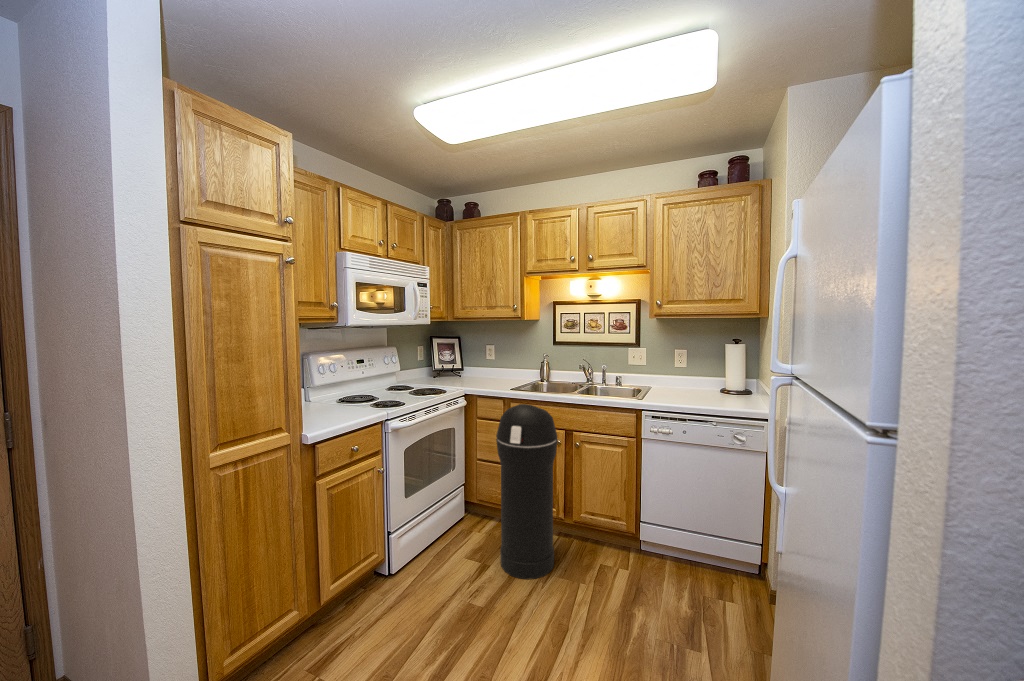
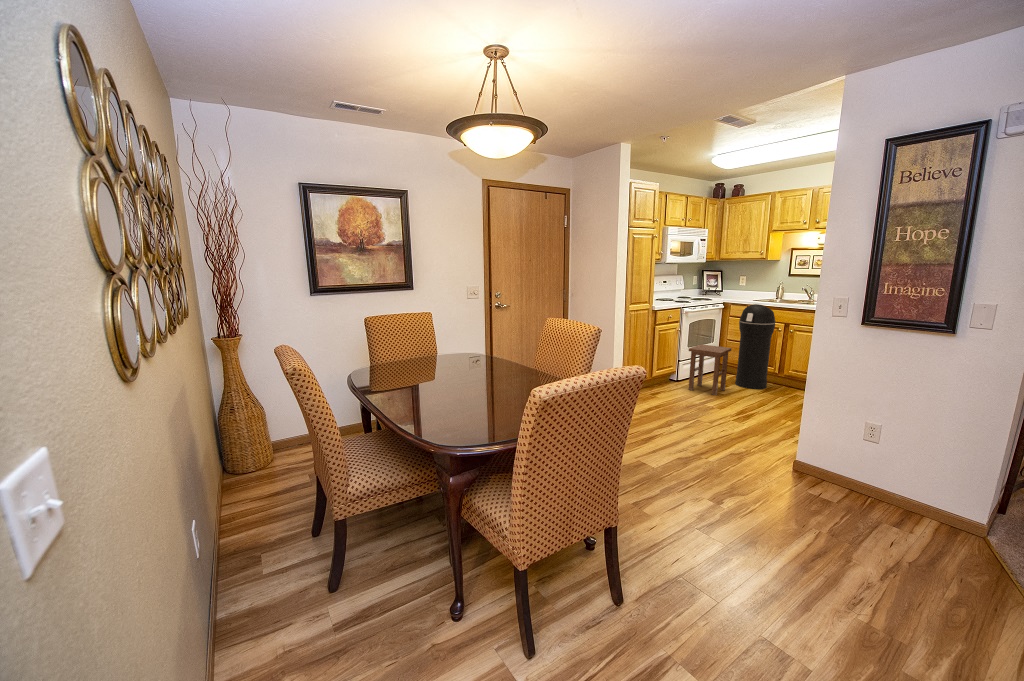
stool: none [394,505,489,655] -> present [689,344,731,395]

